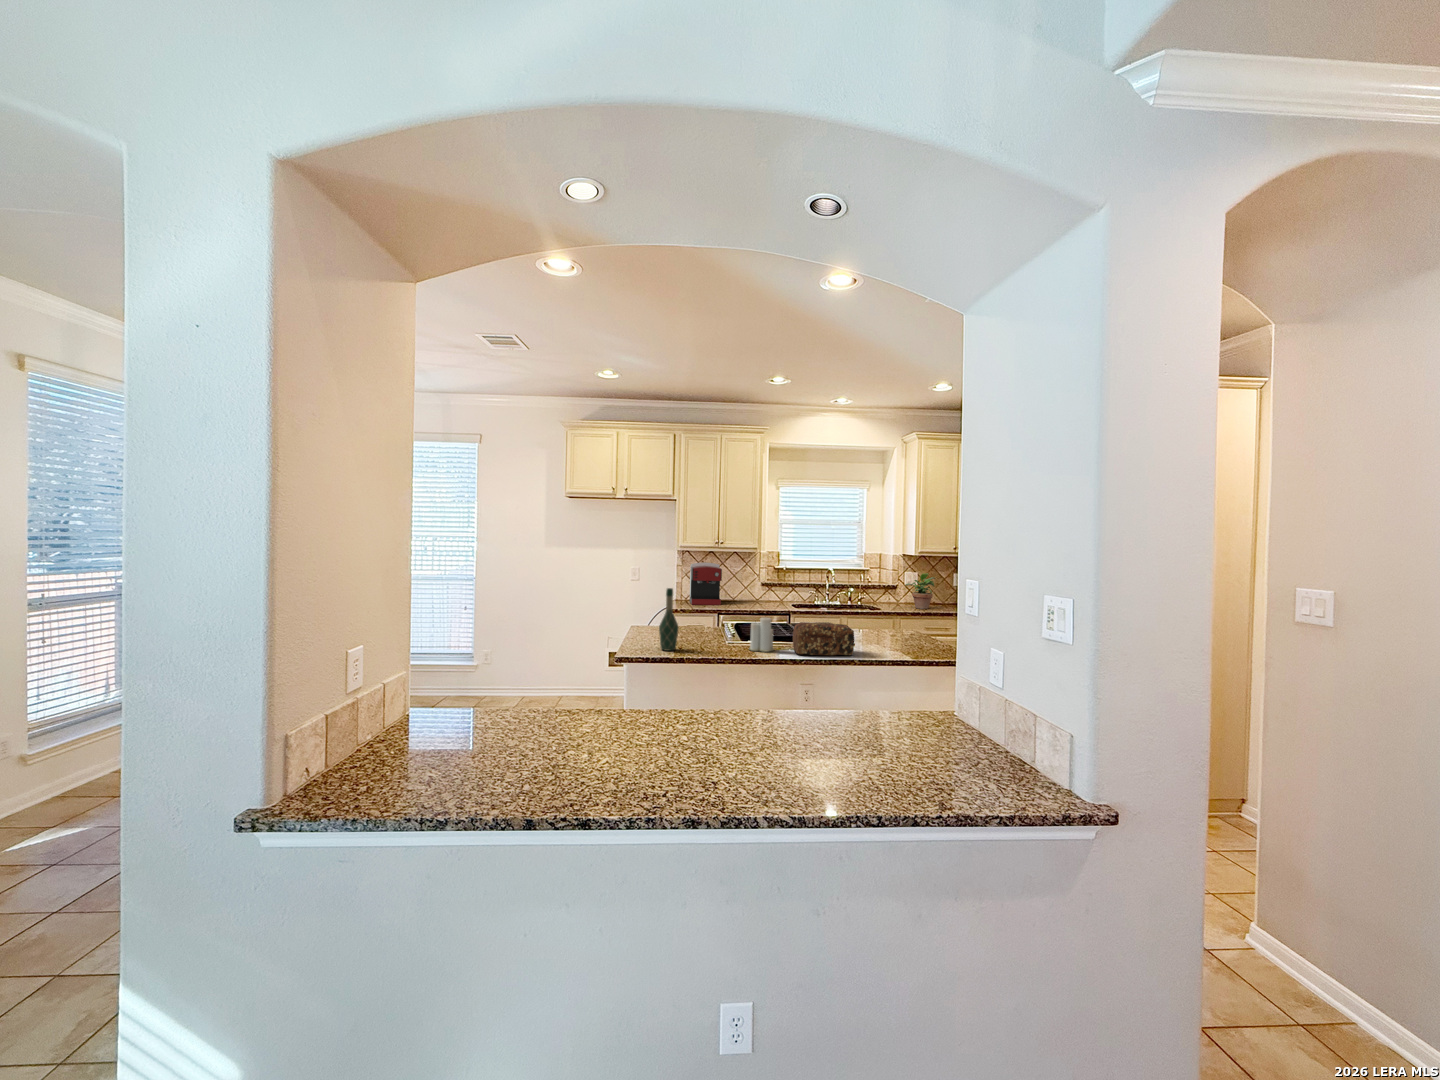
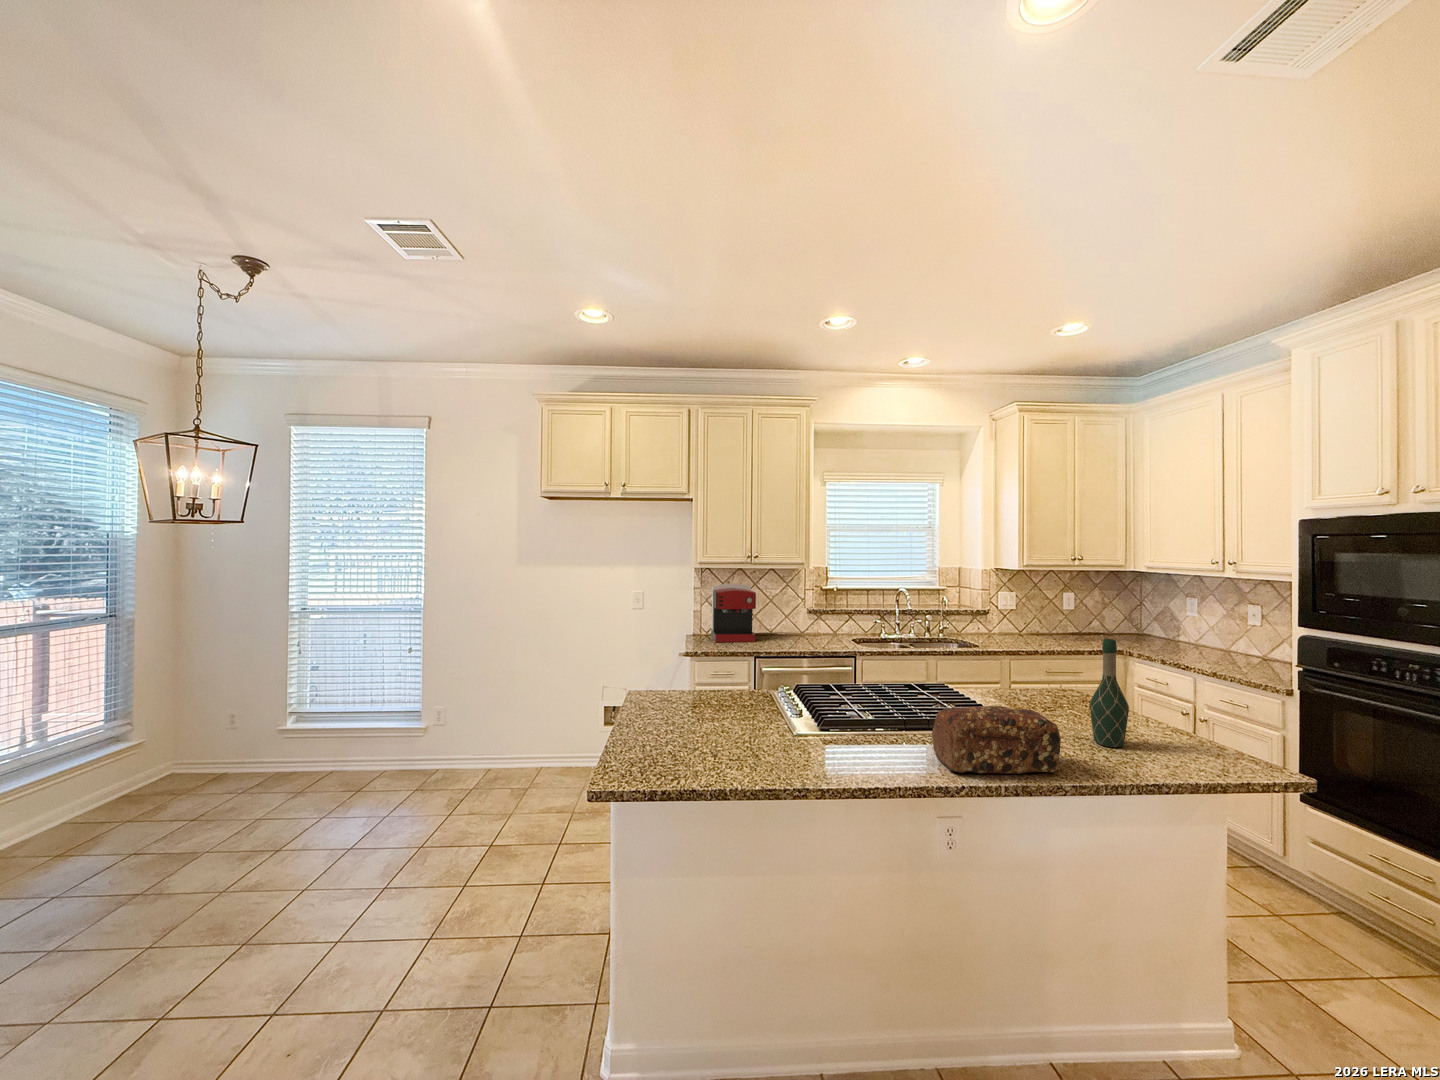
potted plant: present [905,573,935,609] -> none [1005,594,1048,643]
wine bottle: present [659,588,679,651] -> present [1090,639,1129,747]
candle: present [749,618,774,652] -> none [853,693,901,764]

